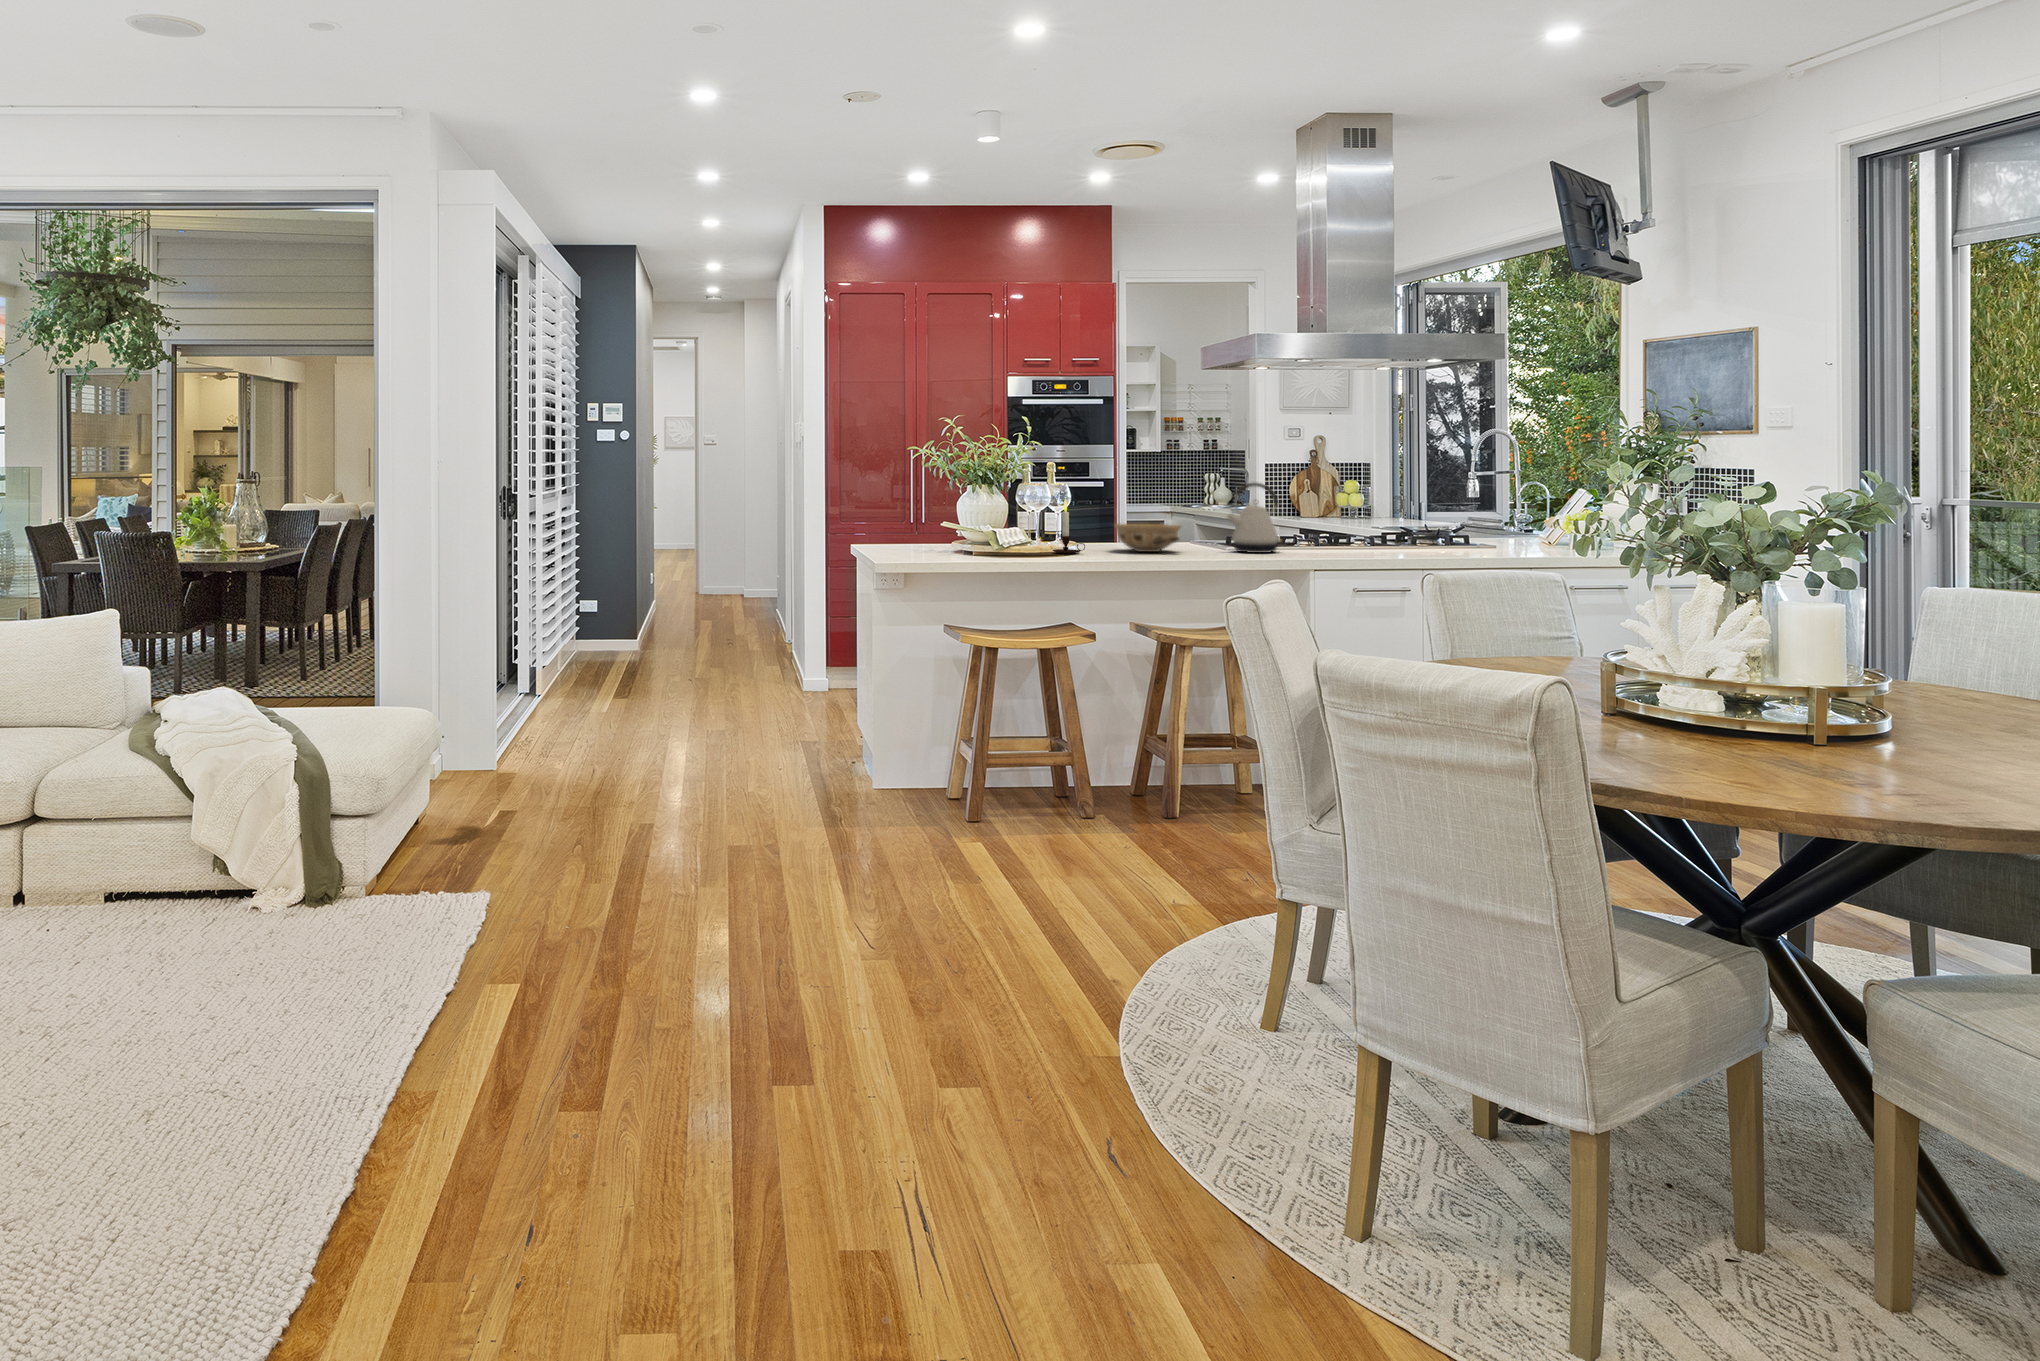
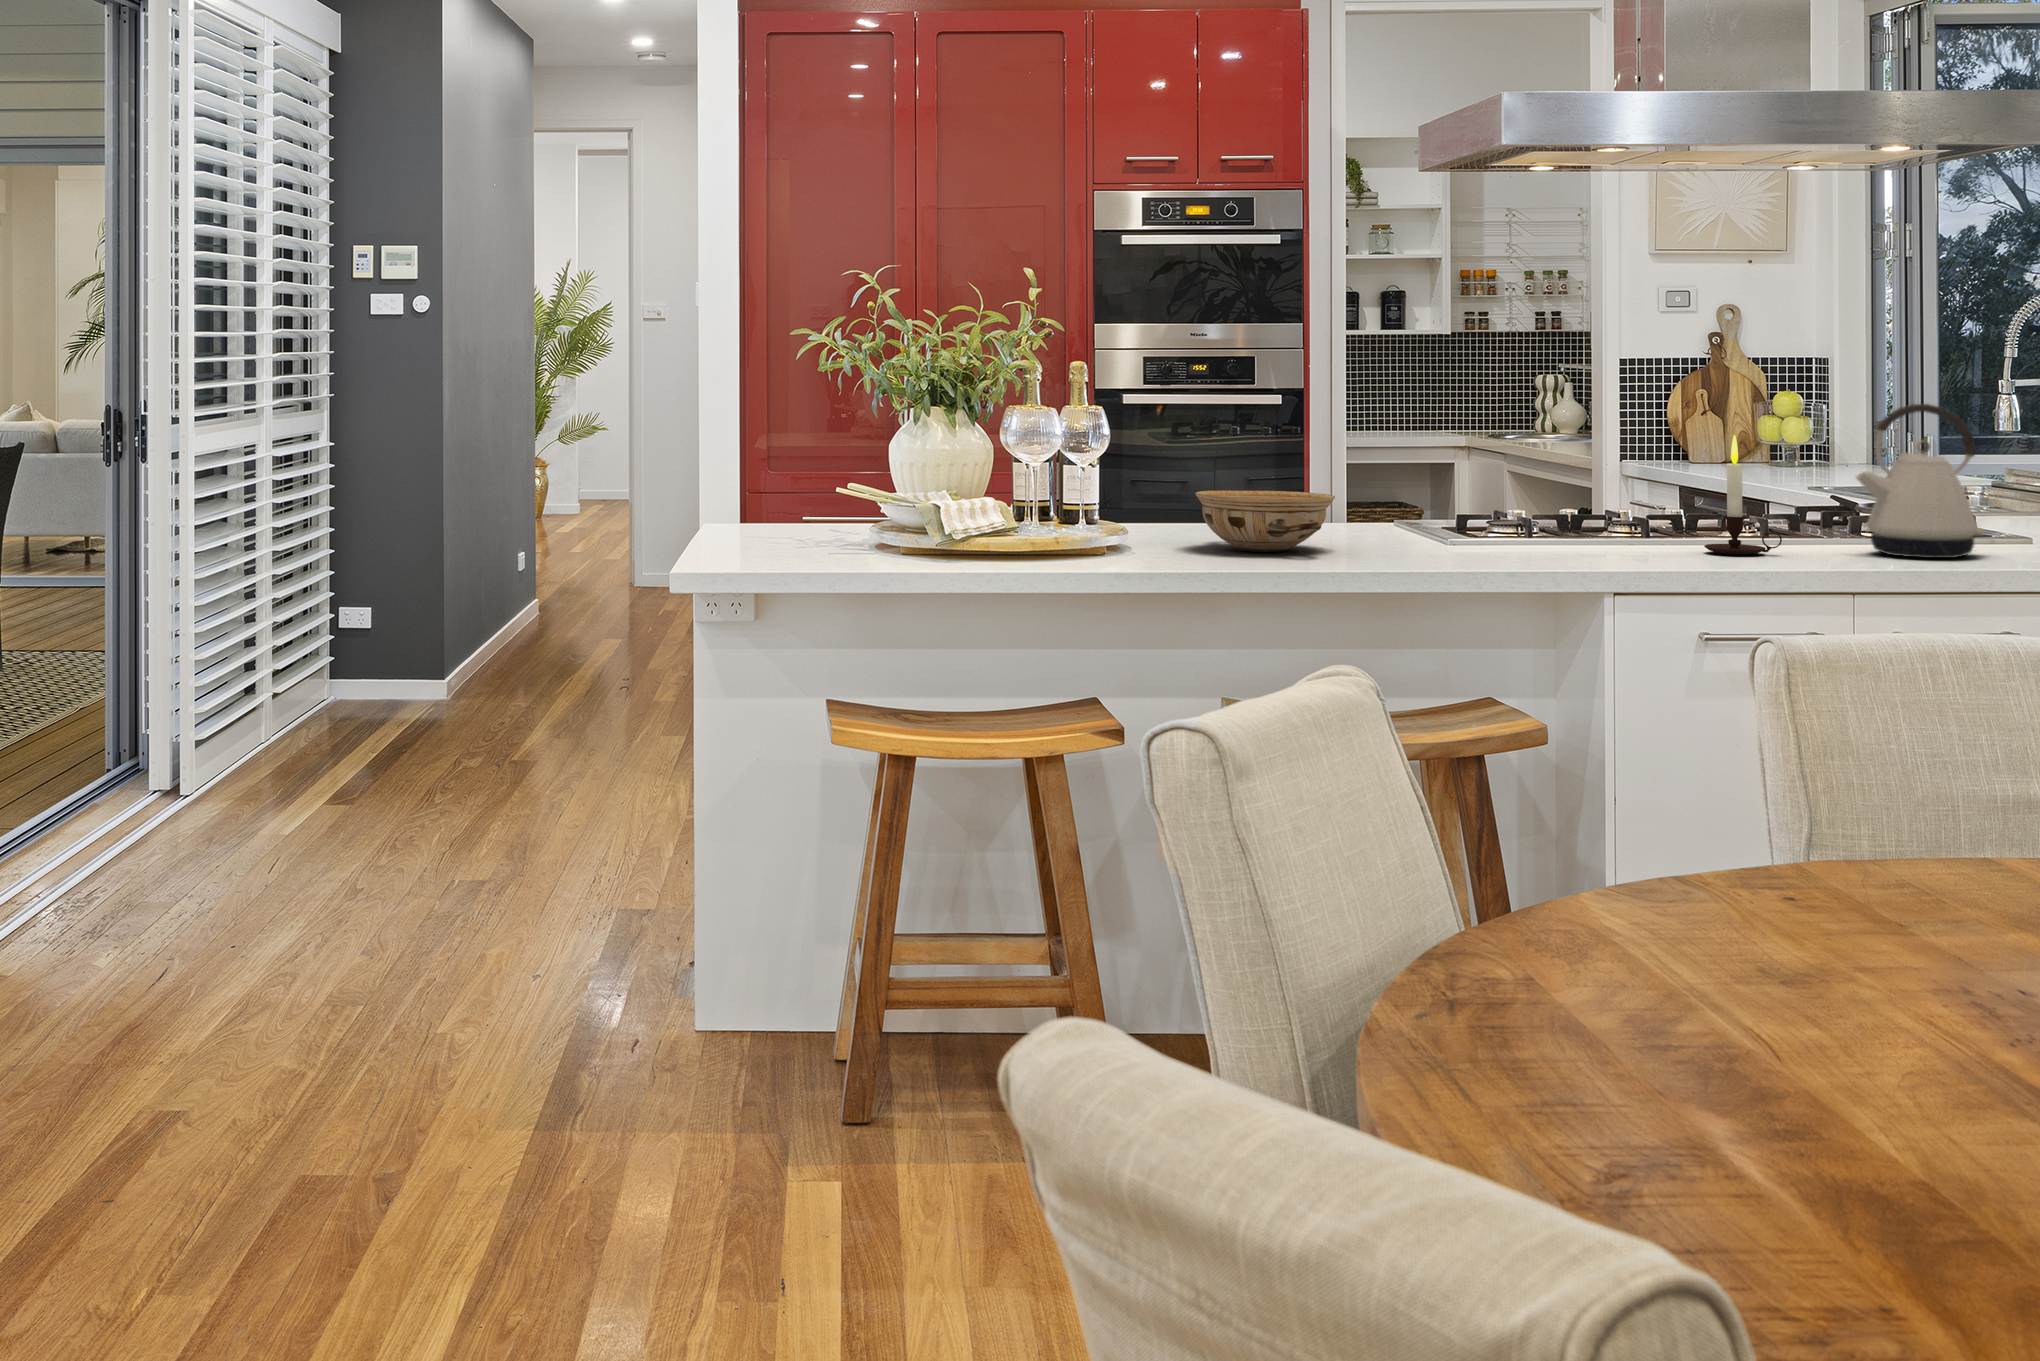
kettle: present [1227,483,1281,553] -> present [1856,404,1984,558]
candle: present [1053,499,1085,554] -> present [1704,435,1782,555]

